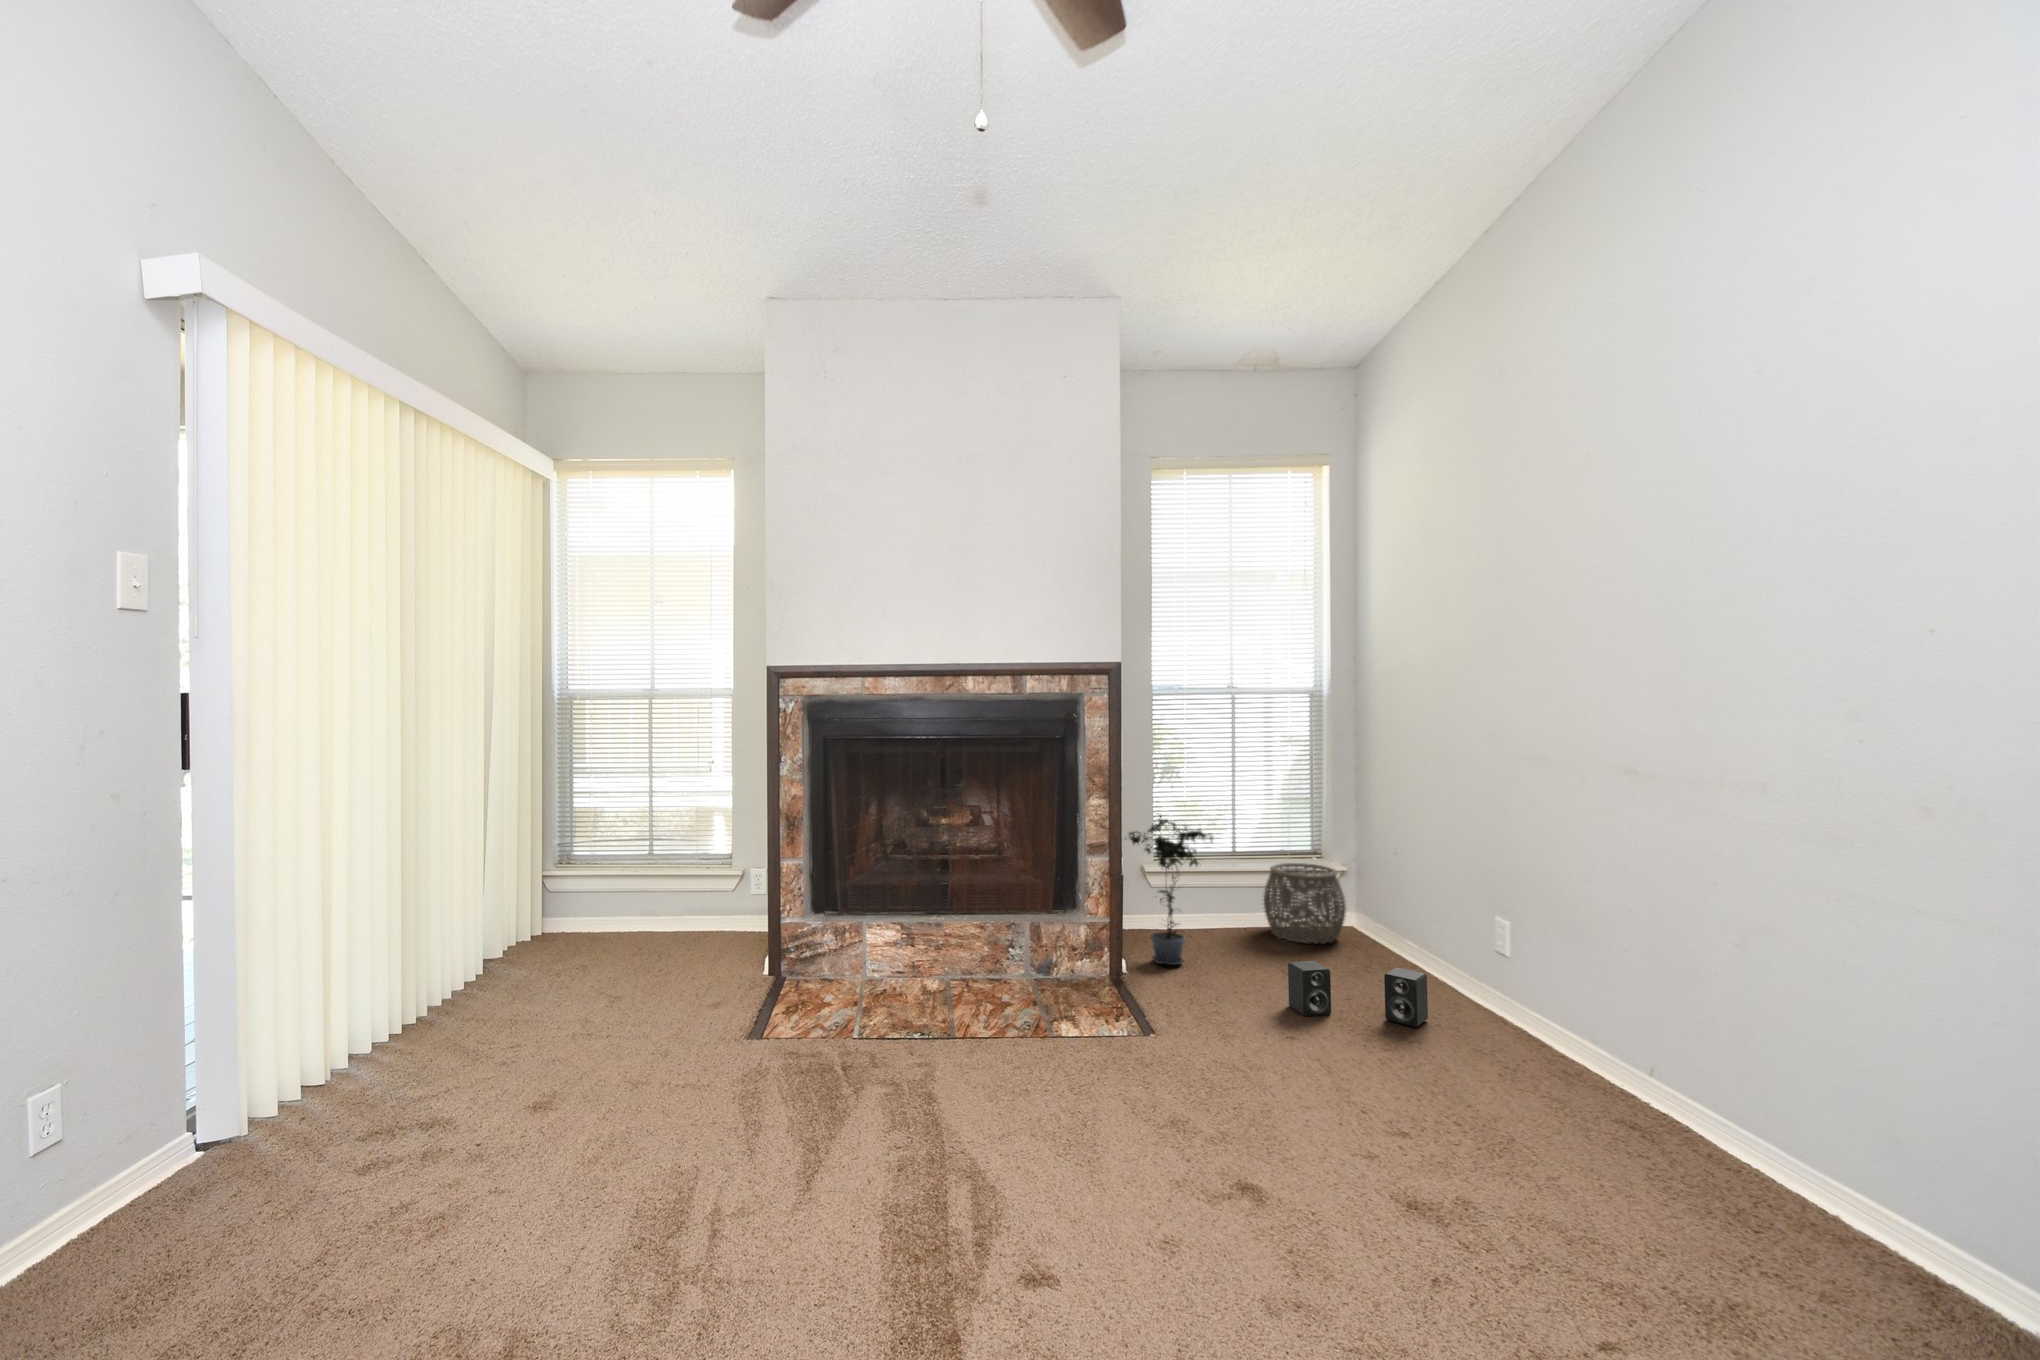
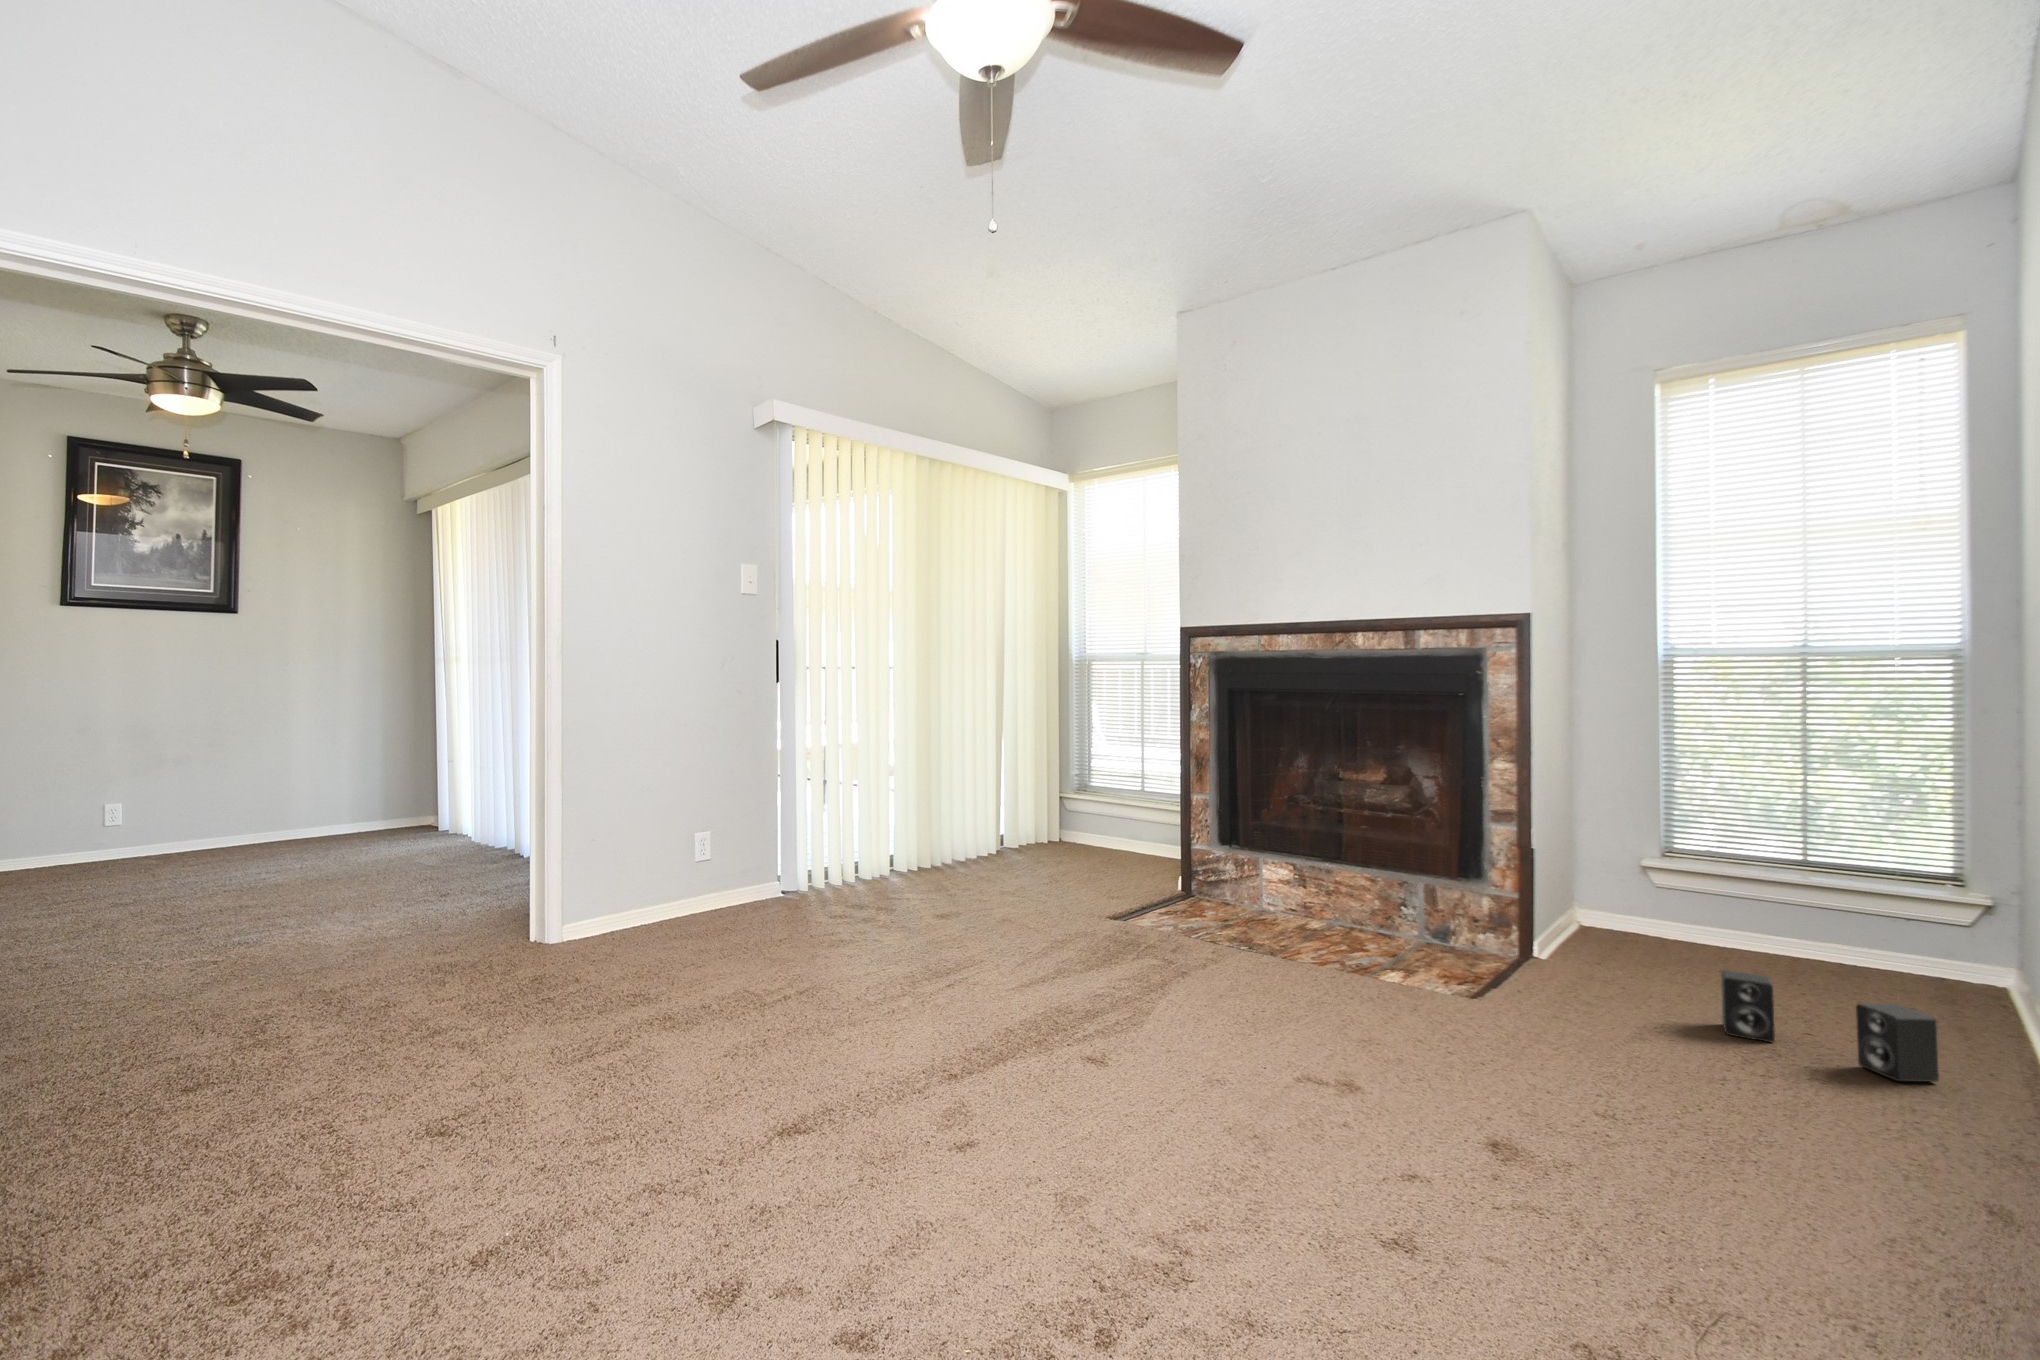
potted plant: present [1129,814,1213,965] -> none [1551,788,1691,967]
woven basket: present [1264,863,1346,944] -> none [1823,884,1976,999]

